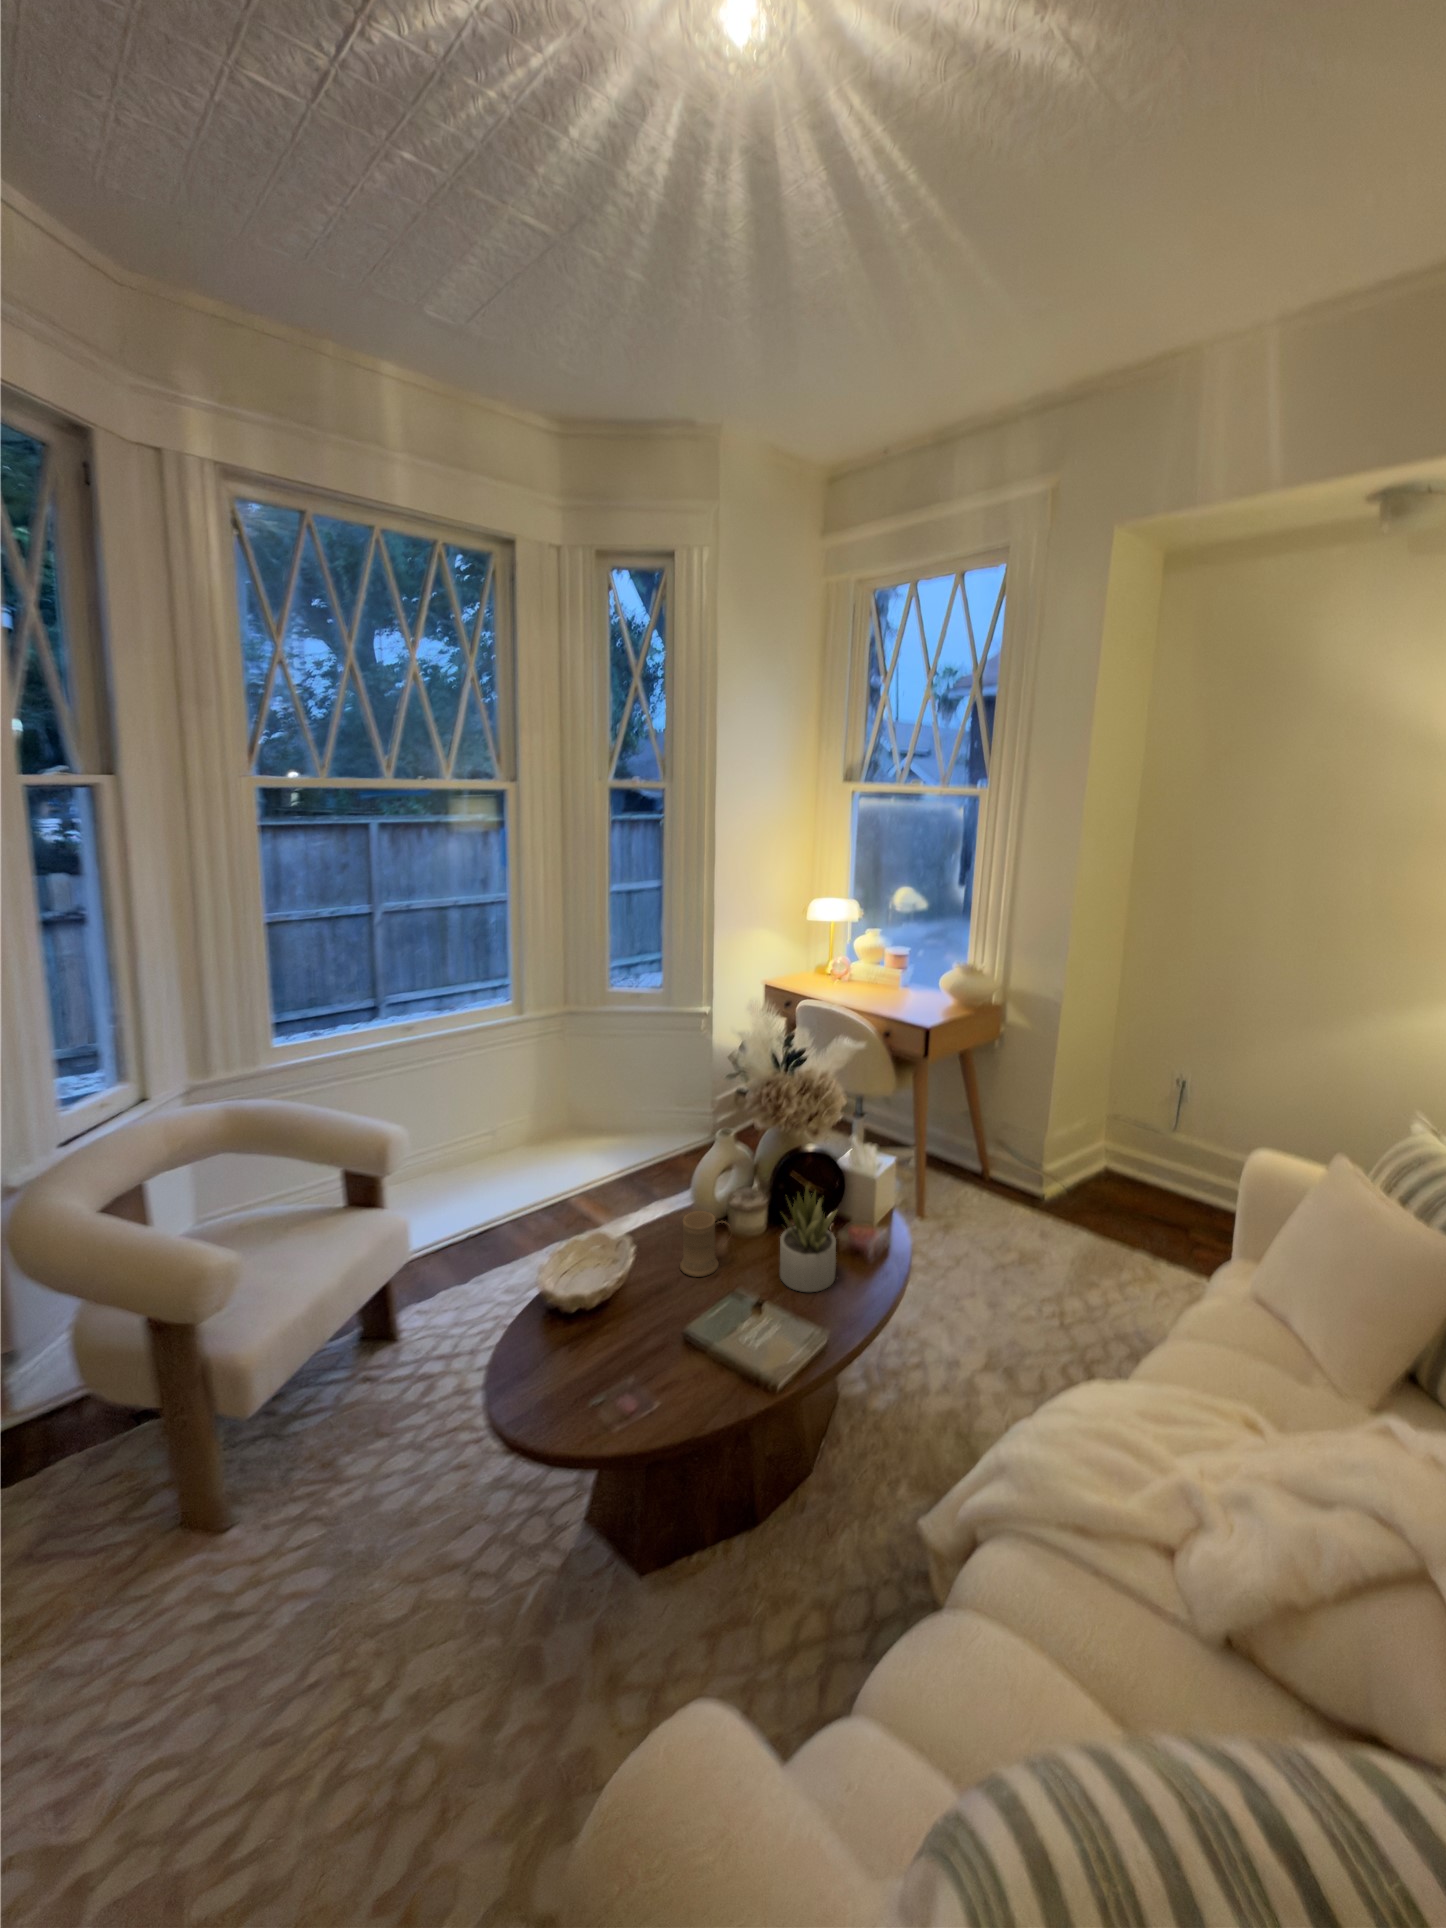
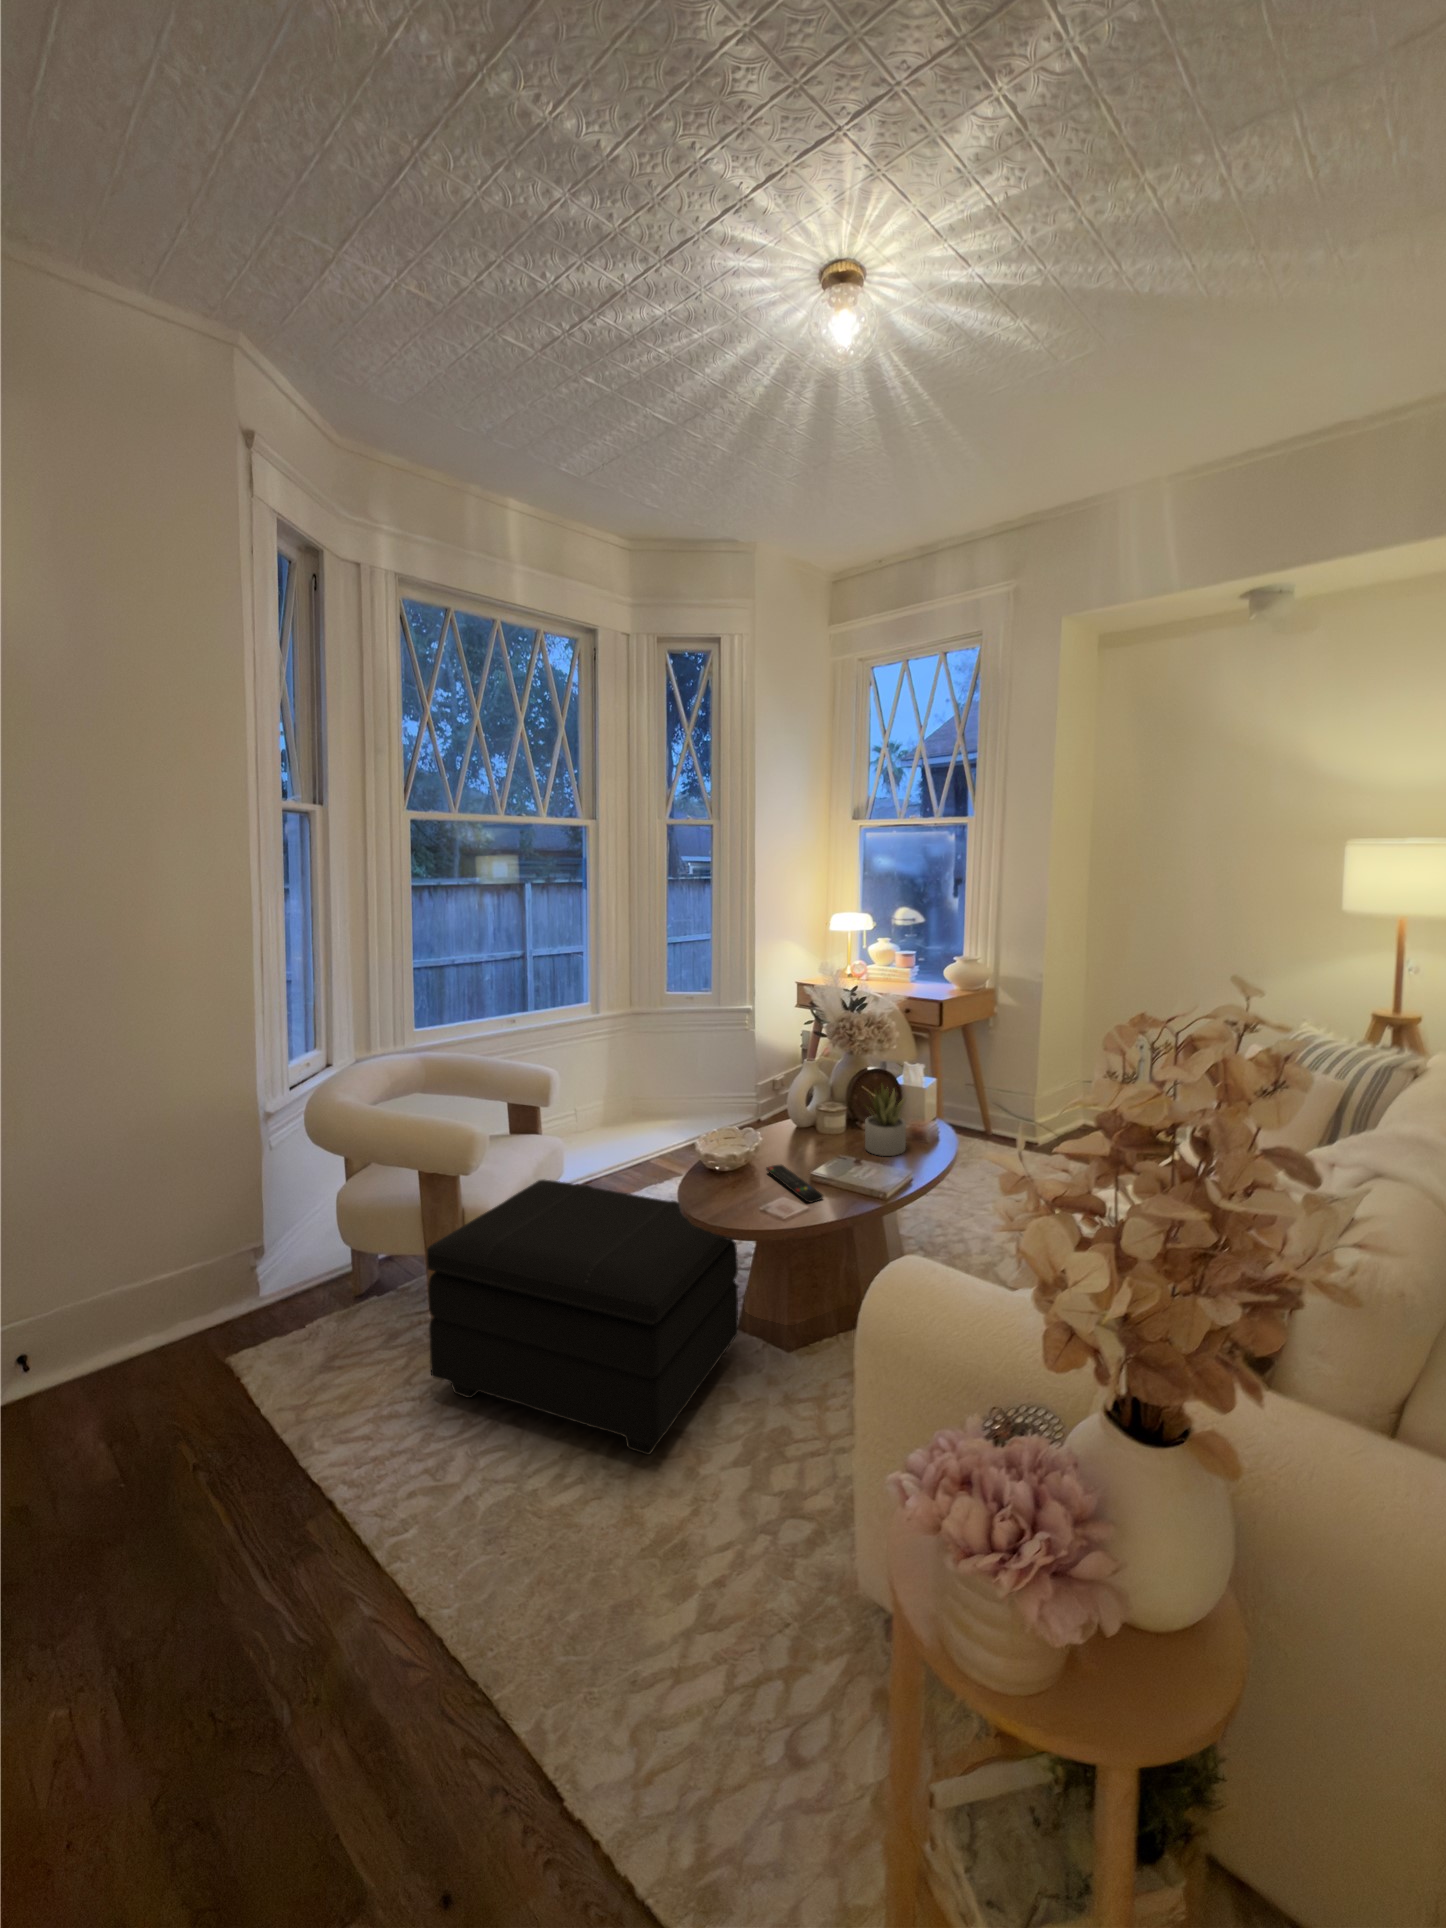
mug: present [680,1211,726,1277] -> none [790,1108,828,1153]
footstool: none [99,1304,572,1816] -> present [427,1180,738,1455]
remote control: none [629,1306,689,1394] -> present [766,1165,823,1202]

